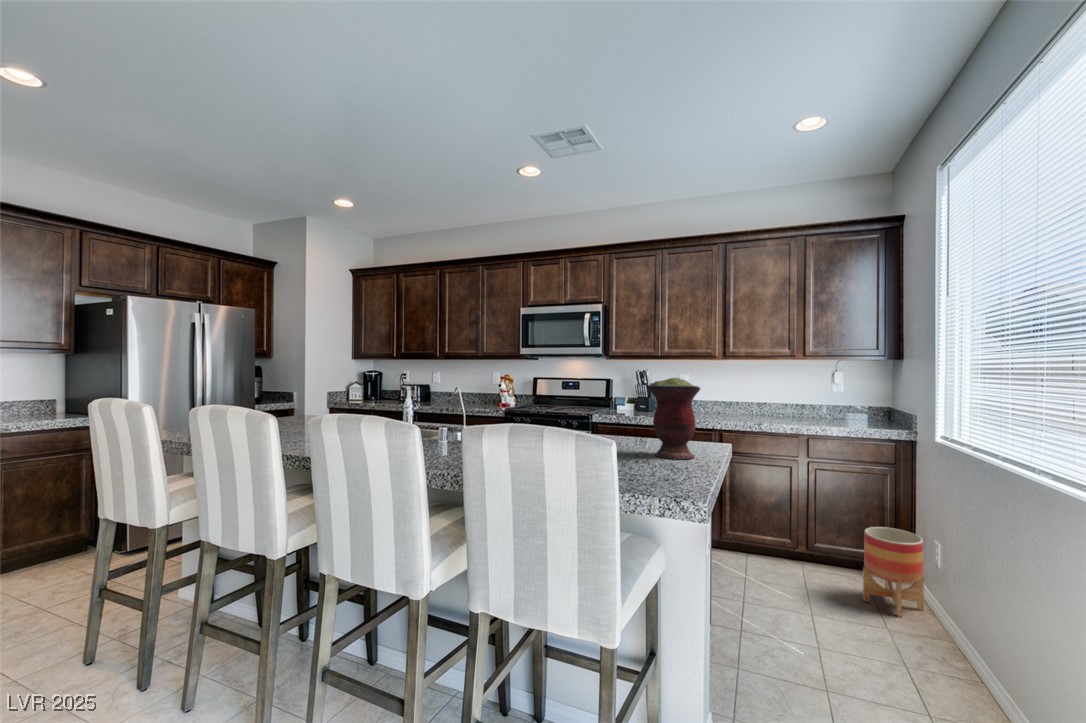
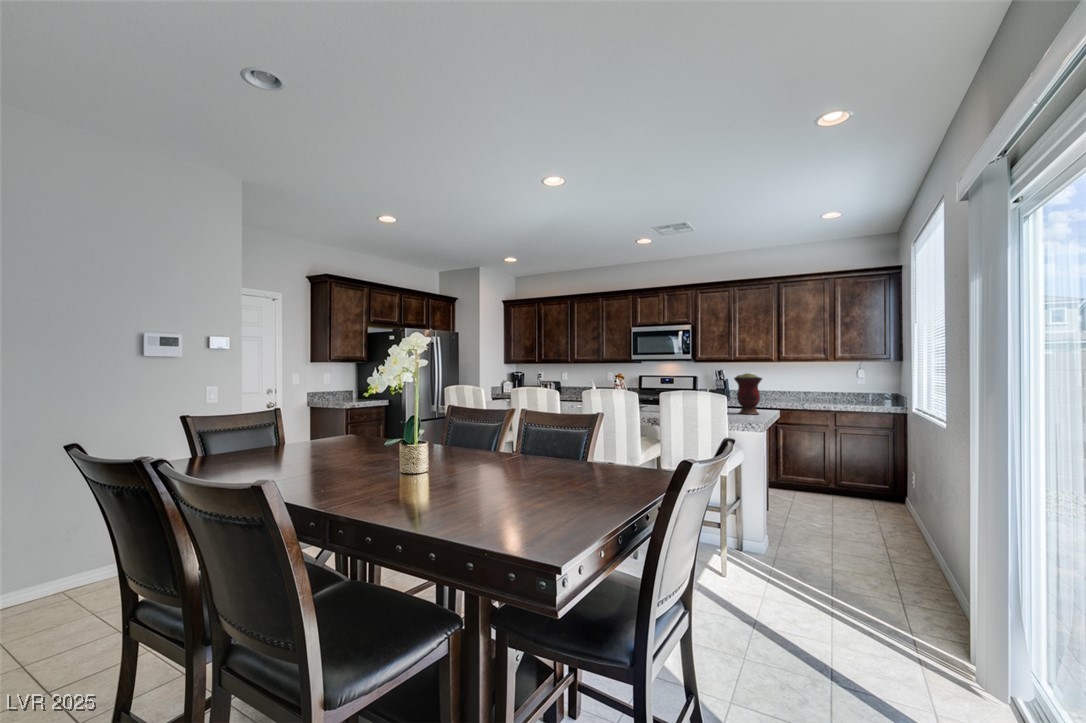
planter: present [863,527,924,617] -> none [870,467,908,519]

